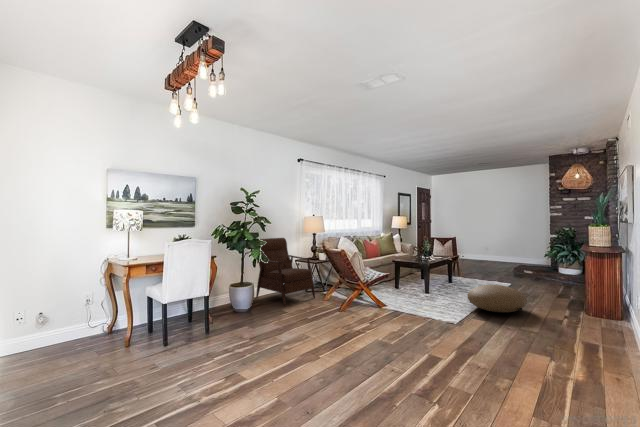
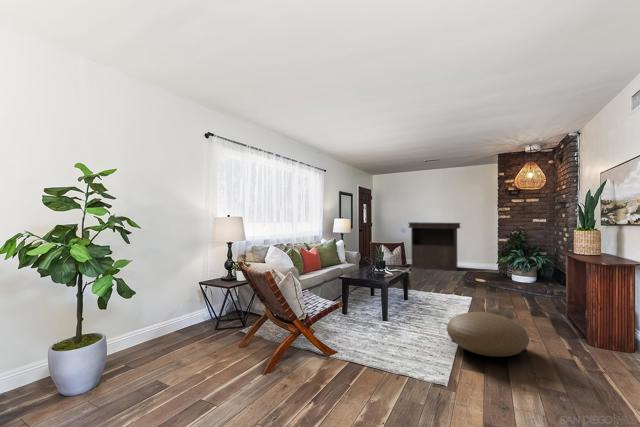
console table: none [465,220,517,265] -> present [409,222,460,271]
armchair: present [256,238,315,306] -> none [125,249,227,369]

